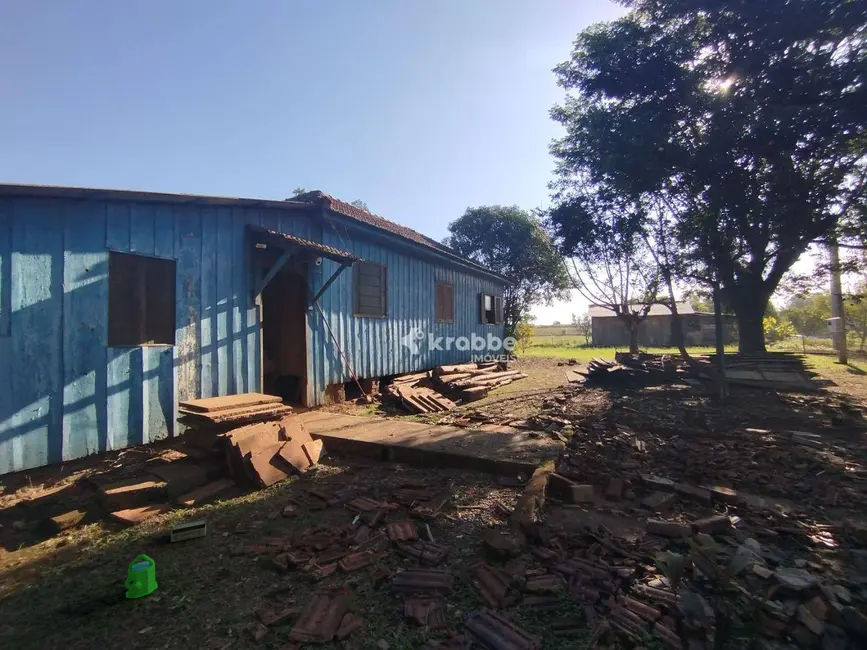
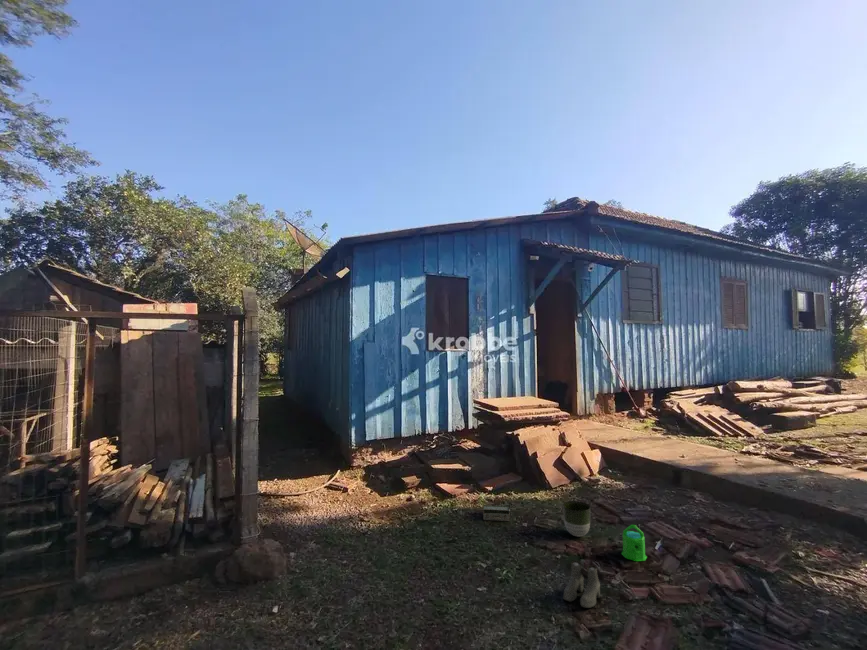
planter: none [266,496,295,533] -> present [563,501,590,537]
watering can: present [125,554,158,598] -> present [622,525,647,561]
boots: none [248,561,290,609] -> present [563,561,600,608]

